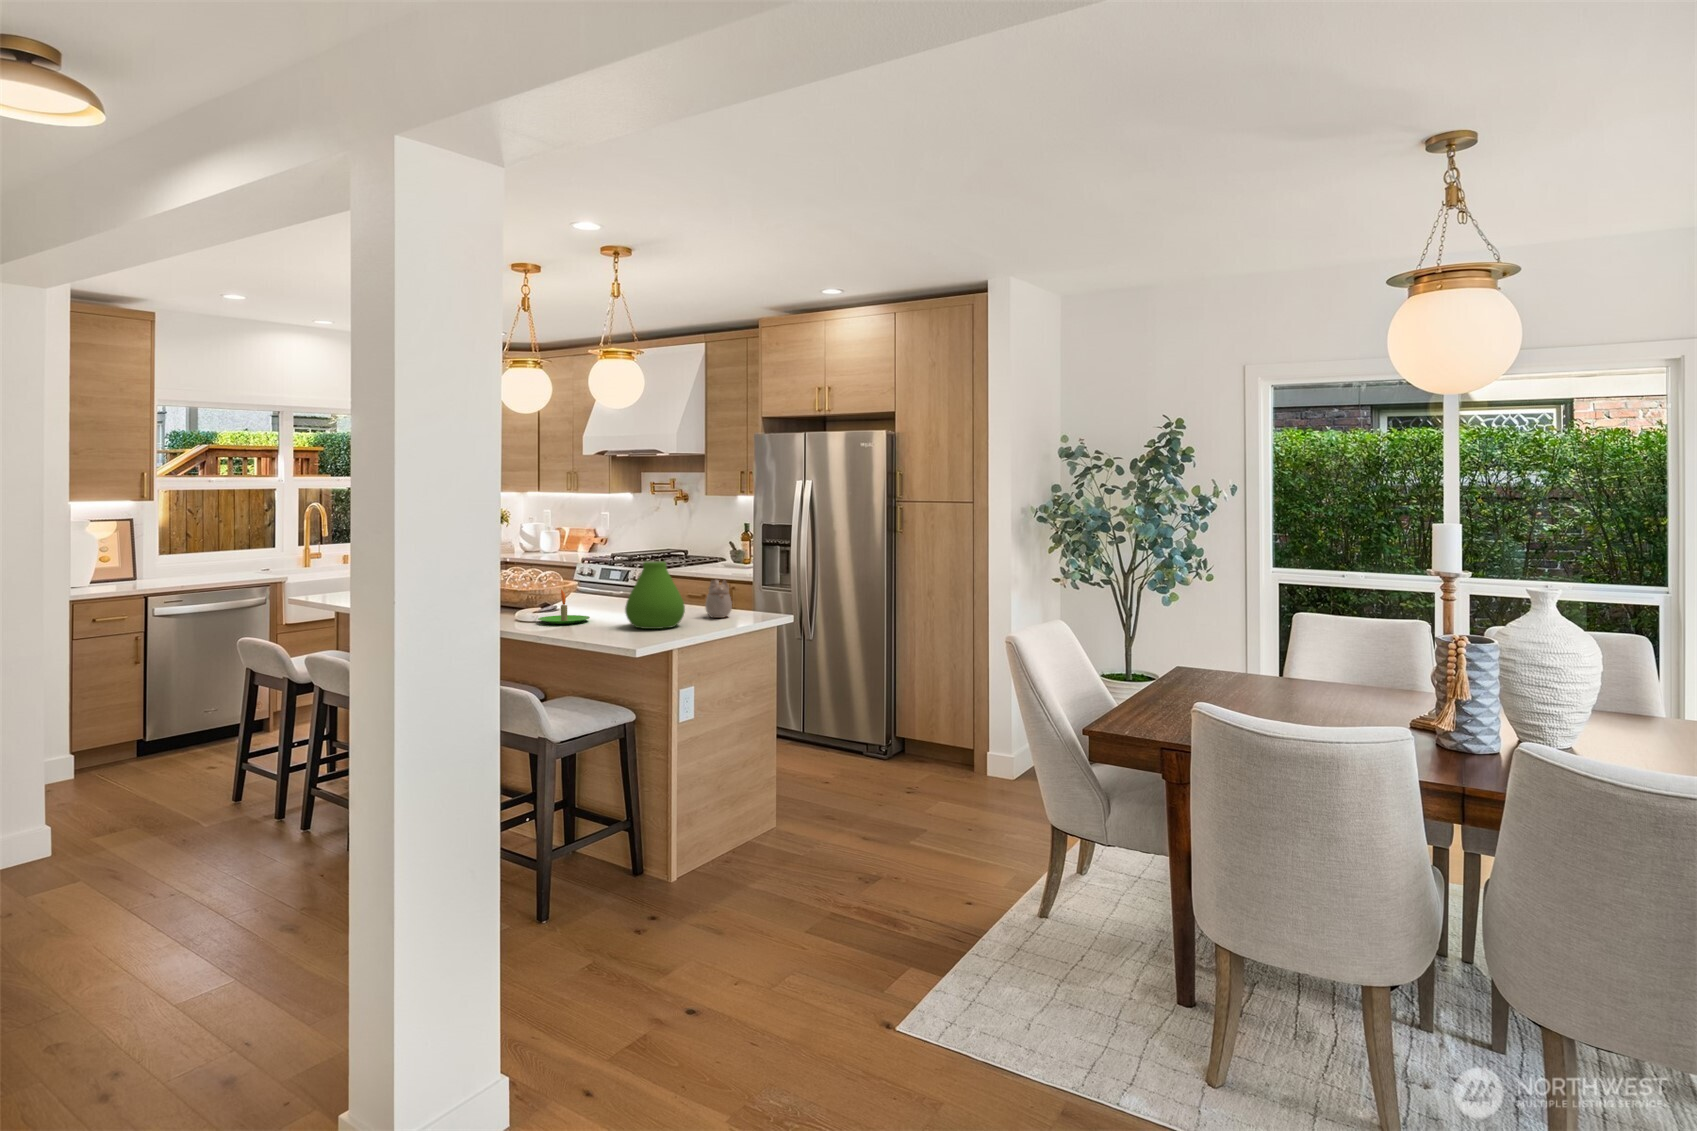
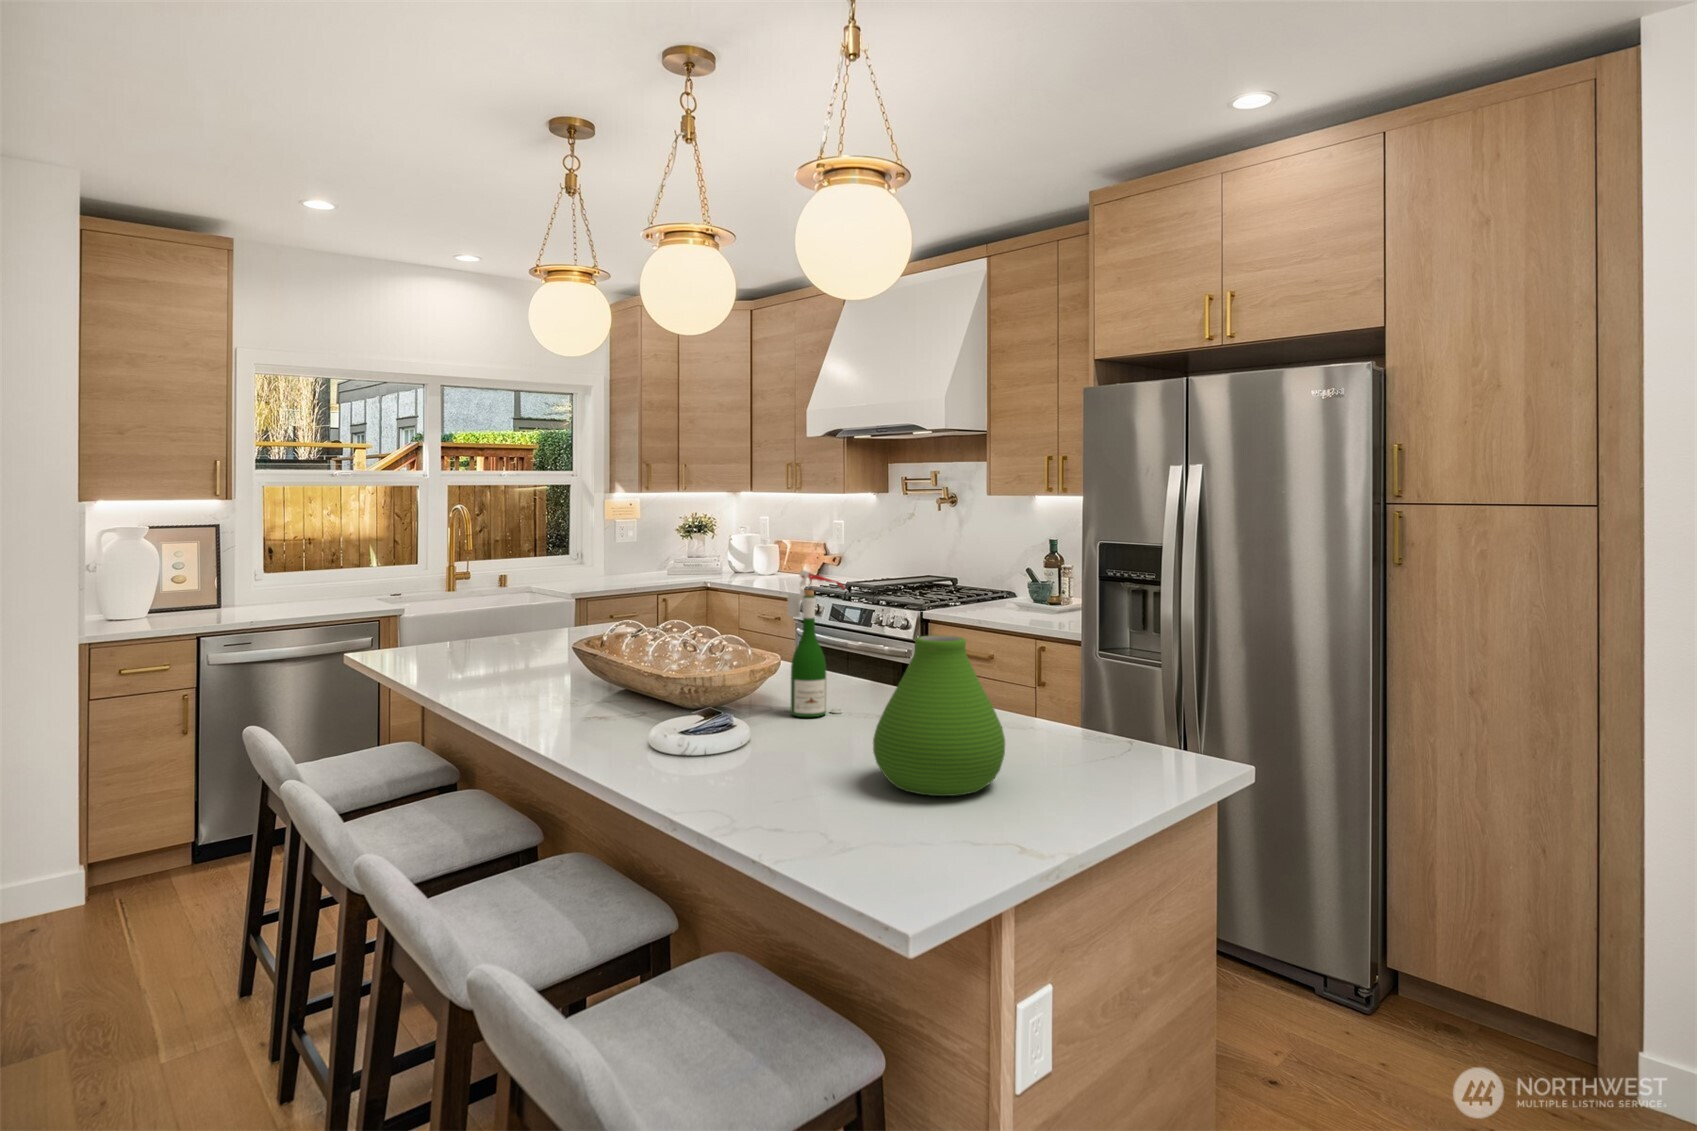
wine bottle: none [580,537,611,611] -> present [787,570,845,717]
teapot: present [705,580,732,618] -> none [1041,669,1099,758]
candle: present [538,590,590,624] -> none [695,684,800,759]

